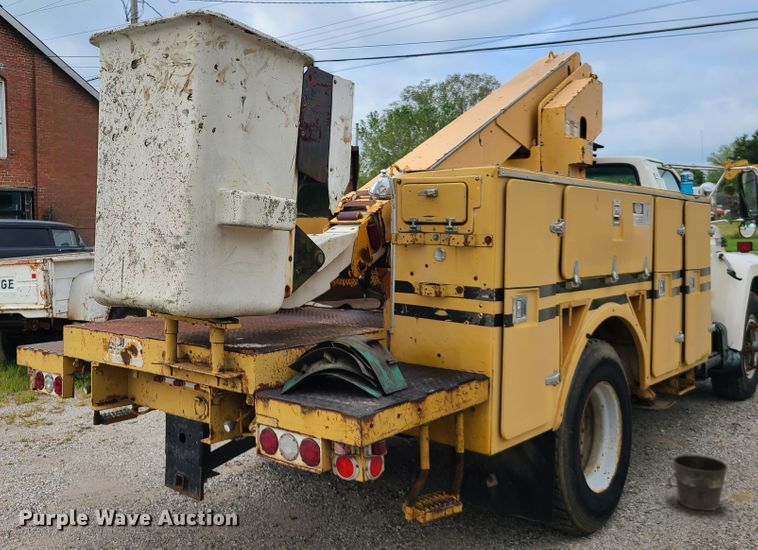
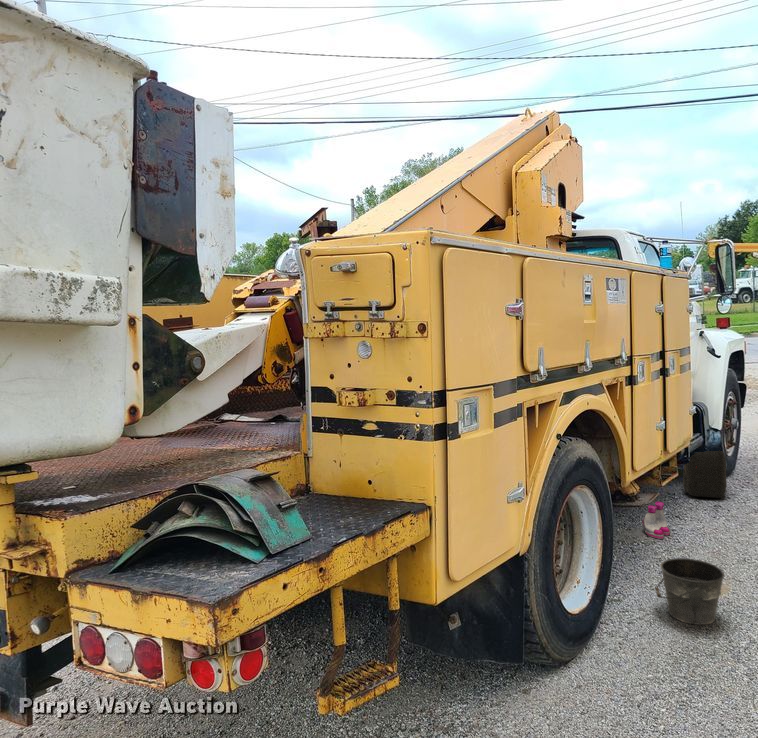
backpack: none [703,359,745,417] -> present [683,450,727,498]
boots: none [661,413,687,448] -> present [642,501,670,539]

